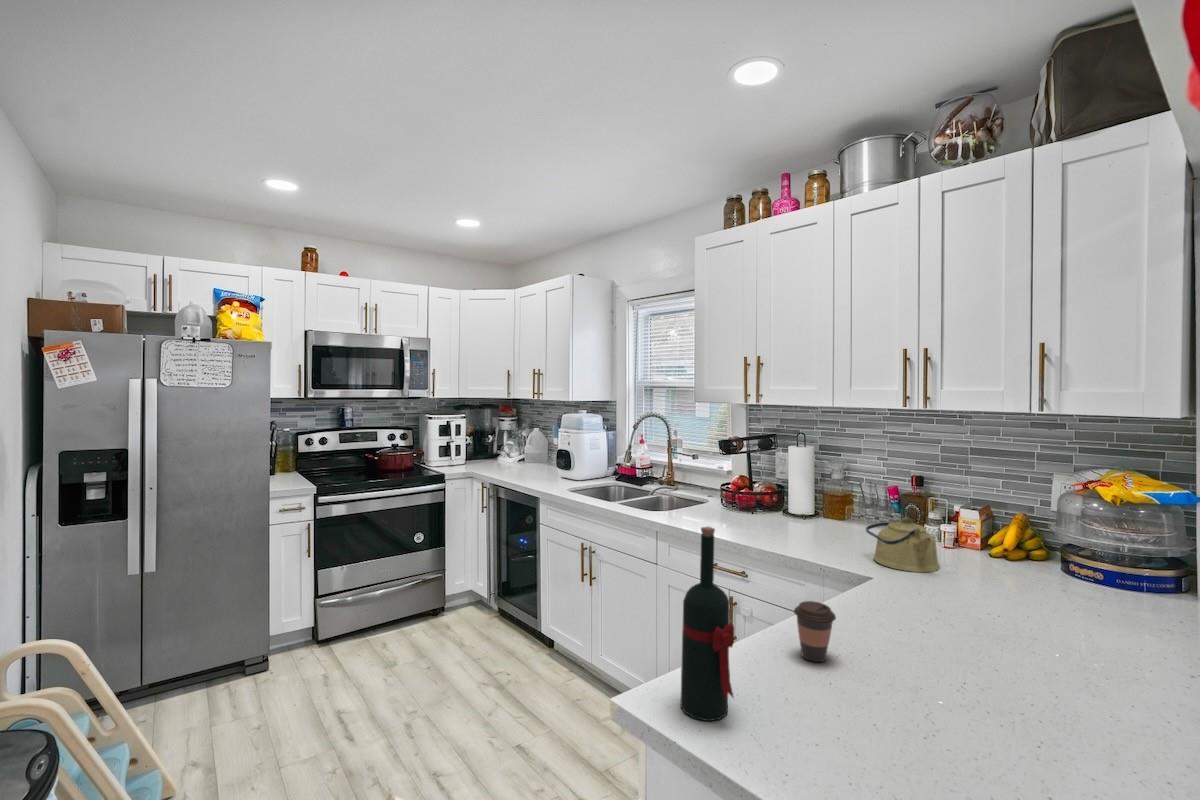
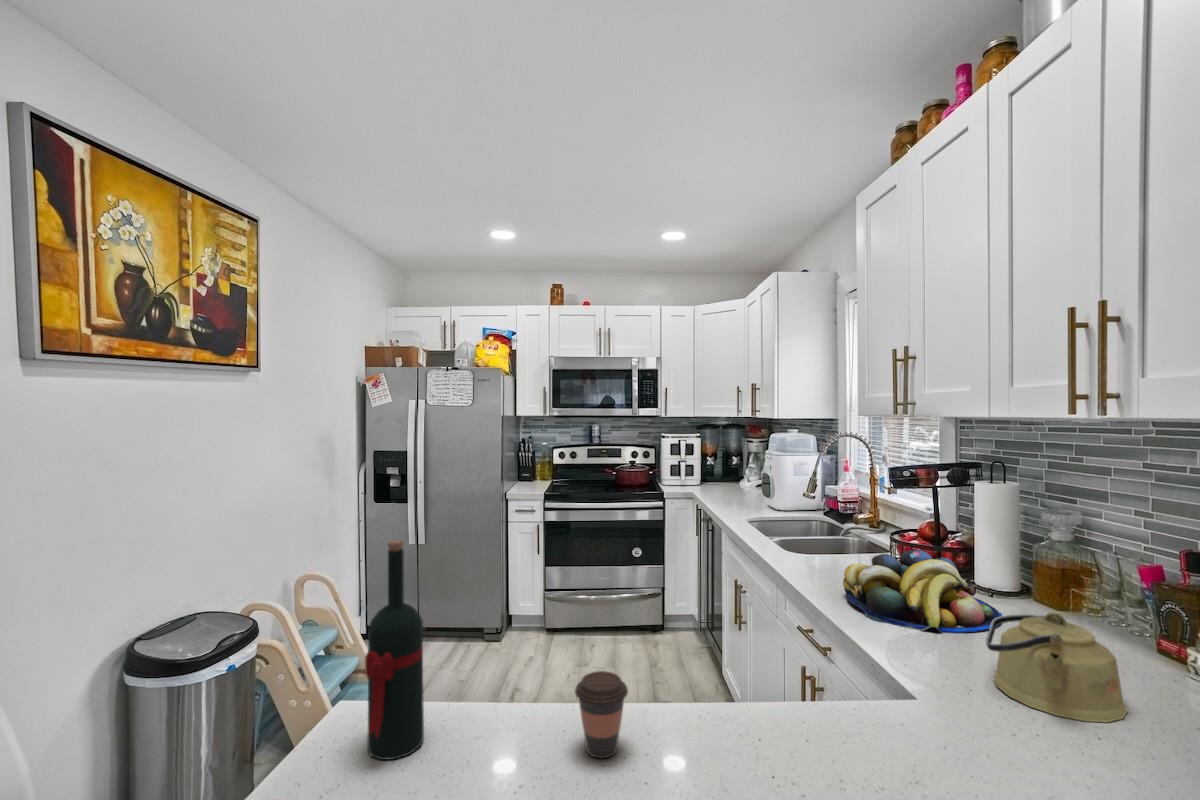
fruit bowl: none [733,496,830,547] -> present [843,550,1002,633]

